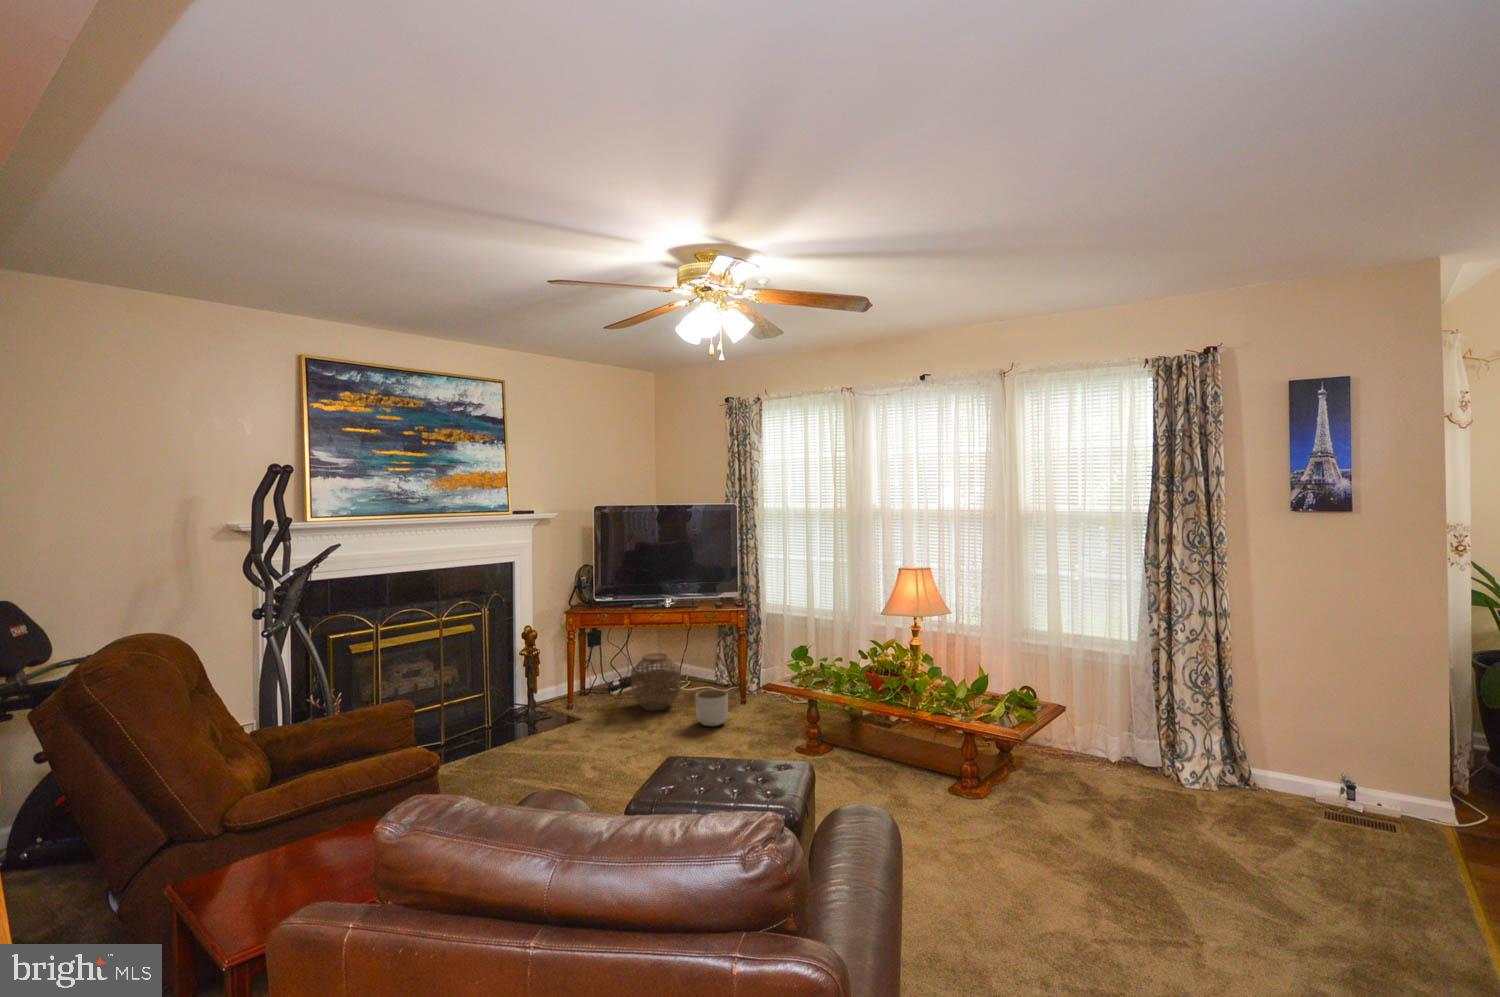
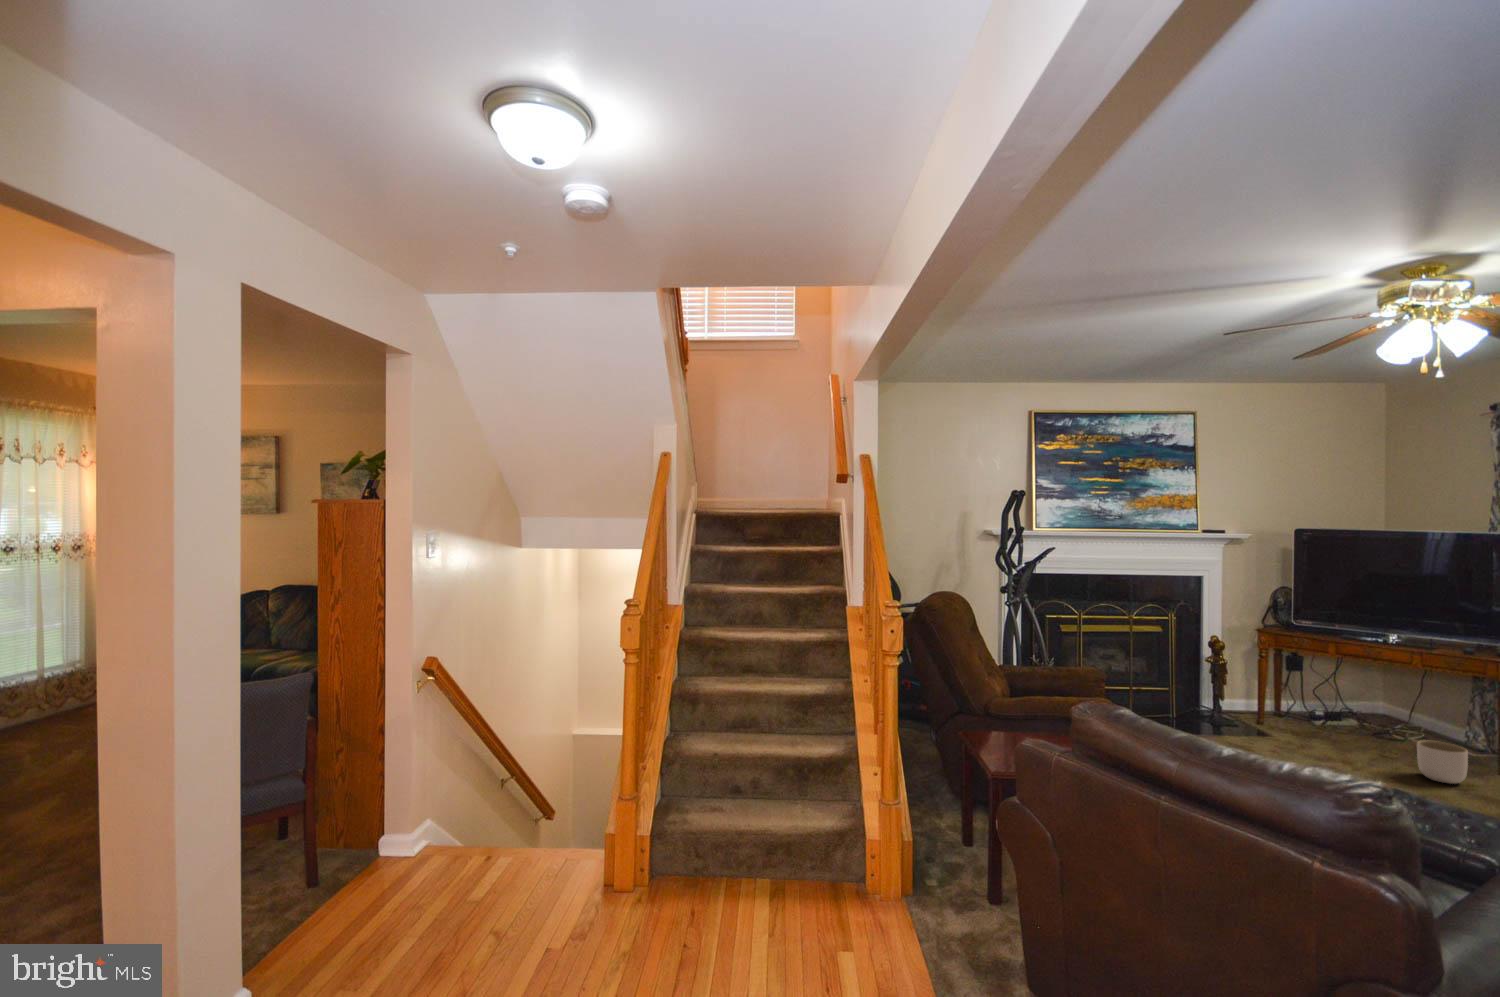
woven basket: present [631,653,680,710] -> none [1334,689,1403,751]

